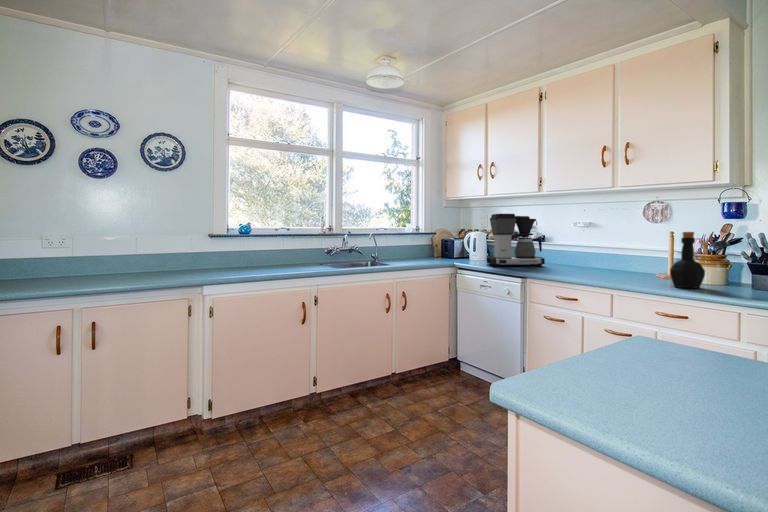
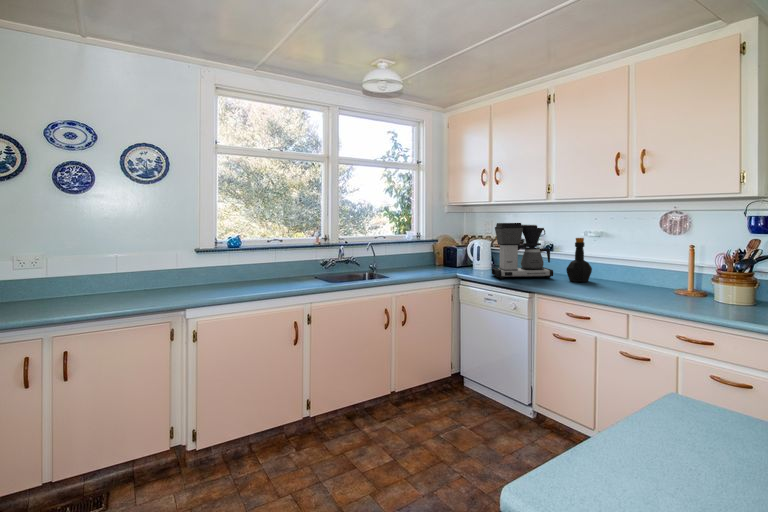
bottle: present [670,232,705,288] -> present [566,238,592,282]

